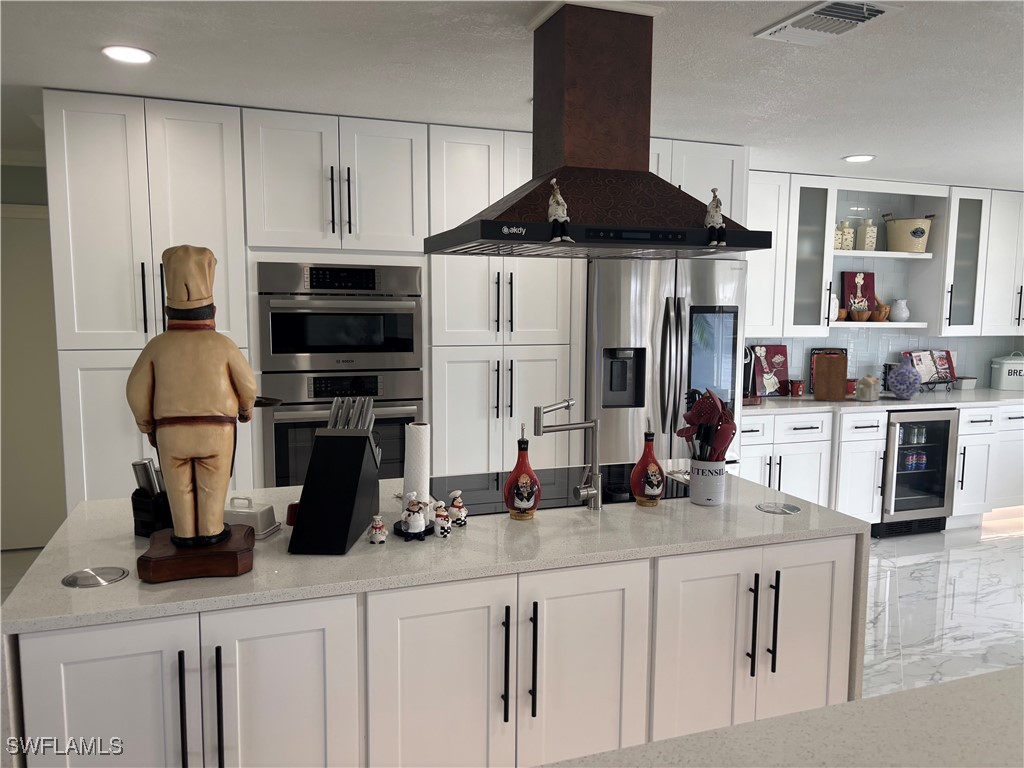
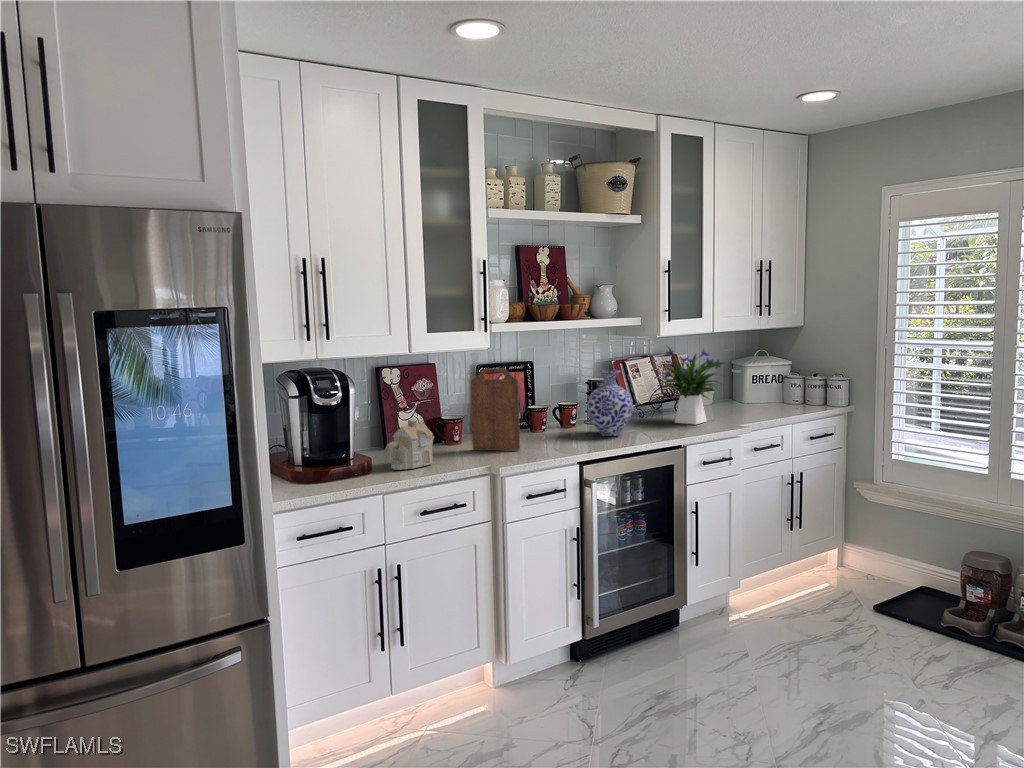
flower arrangement: none [932,341,993,397] -> present [659,347,725,424]
teapot: present [856,374,880,401] -> present [385,419,434,470]

